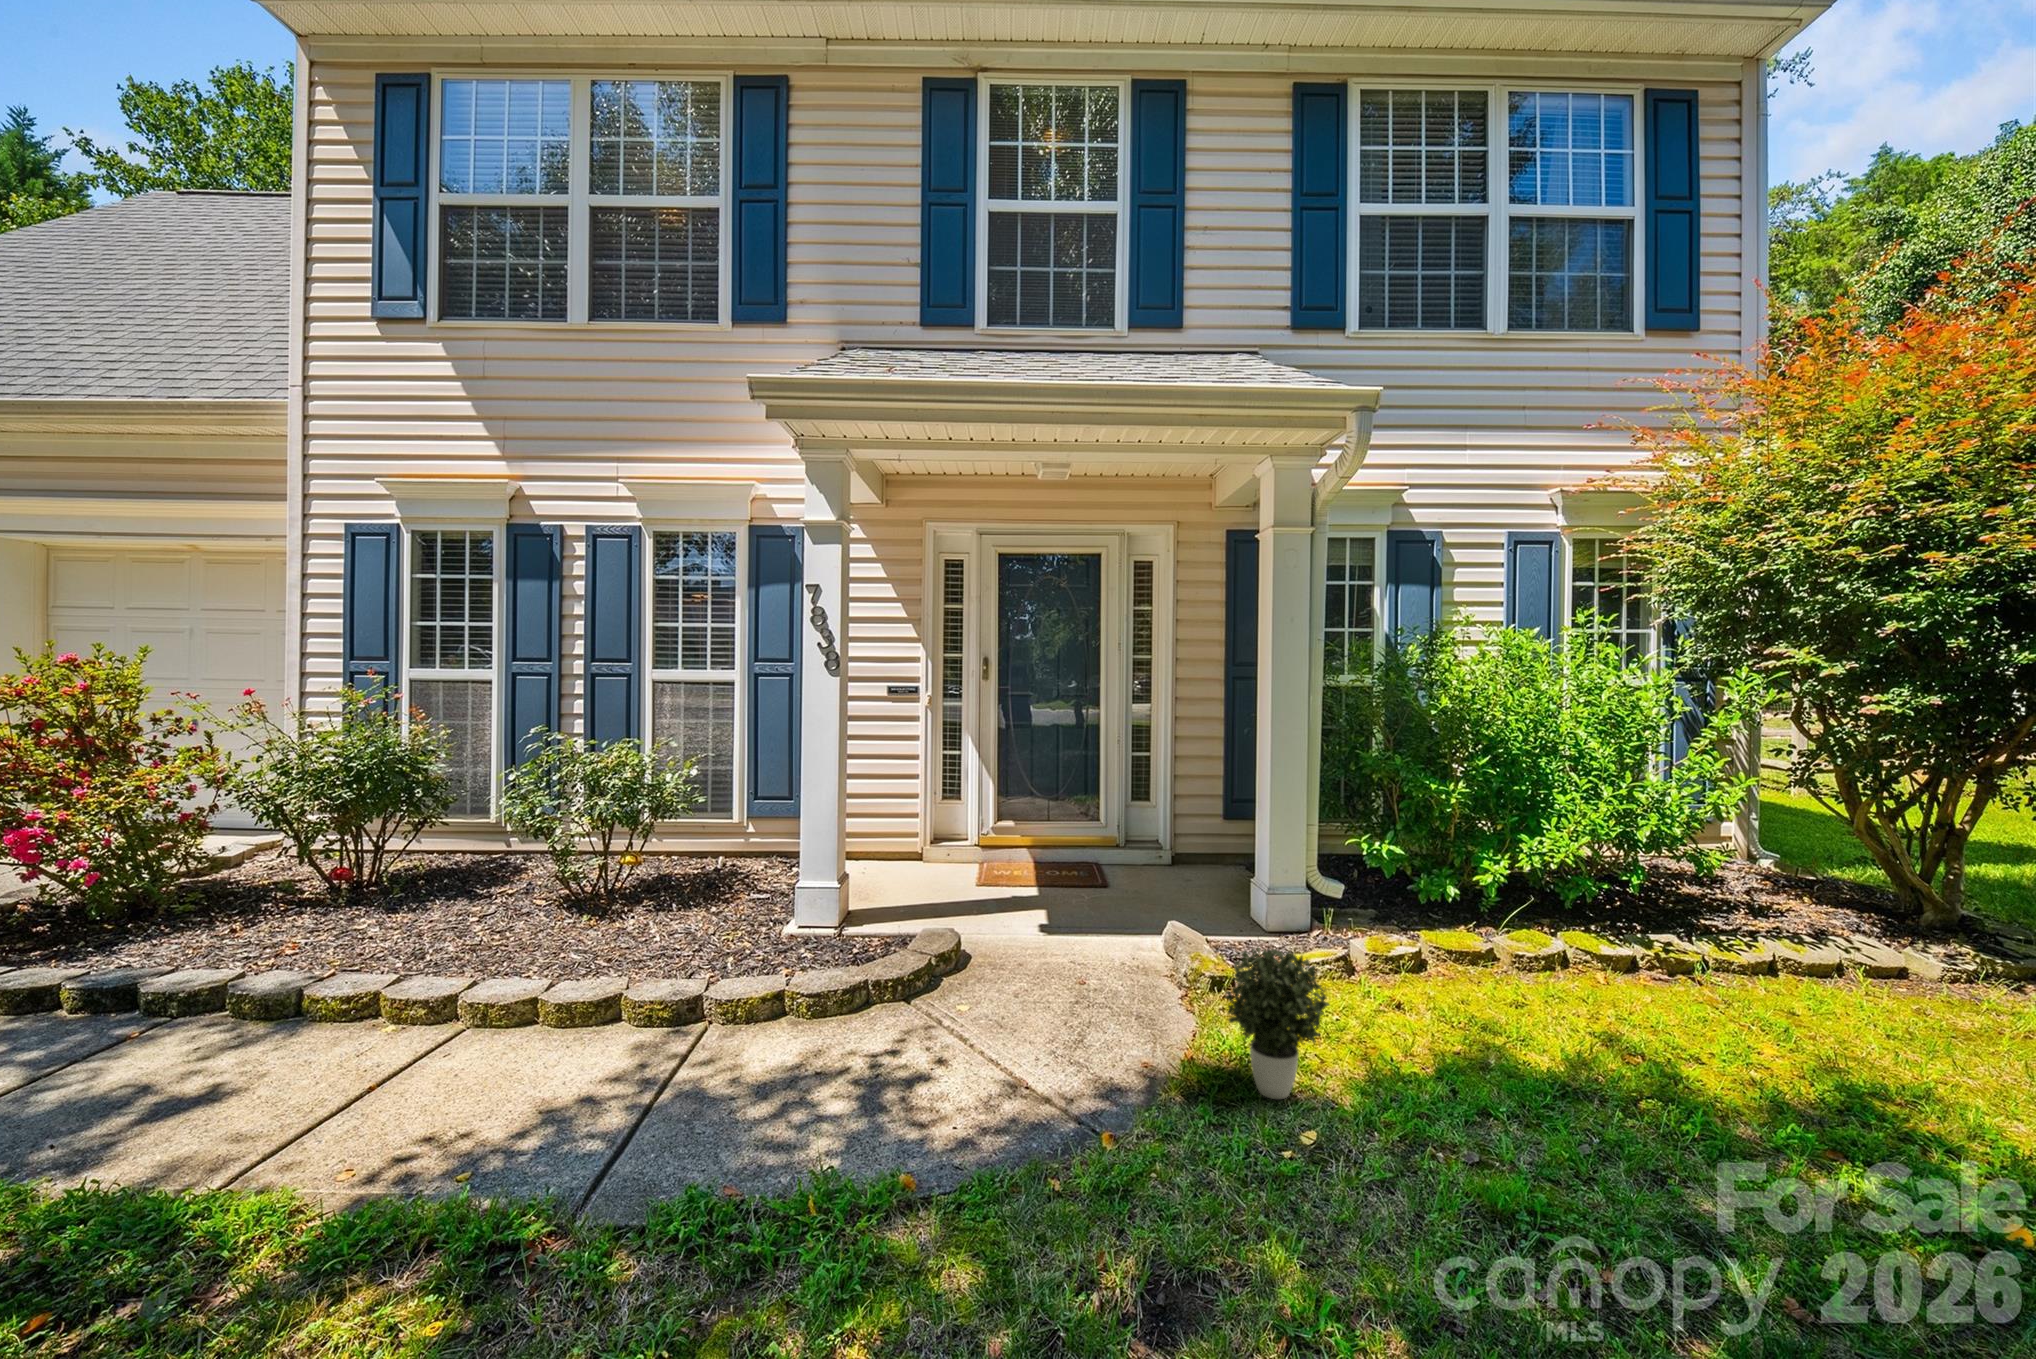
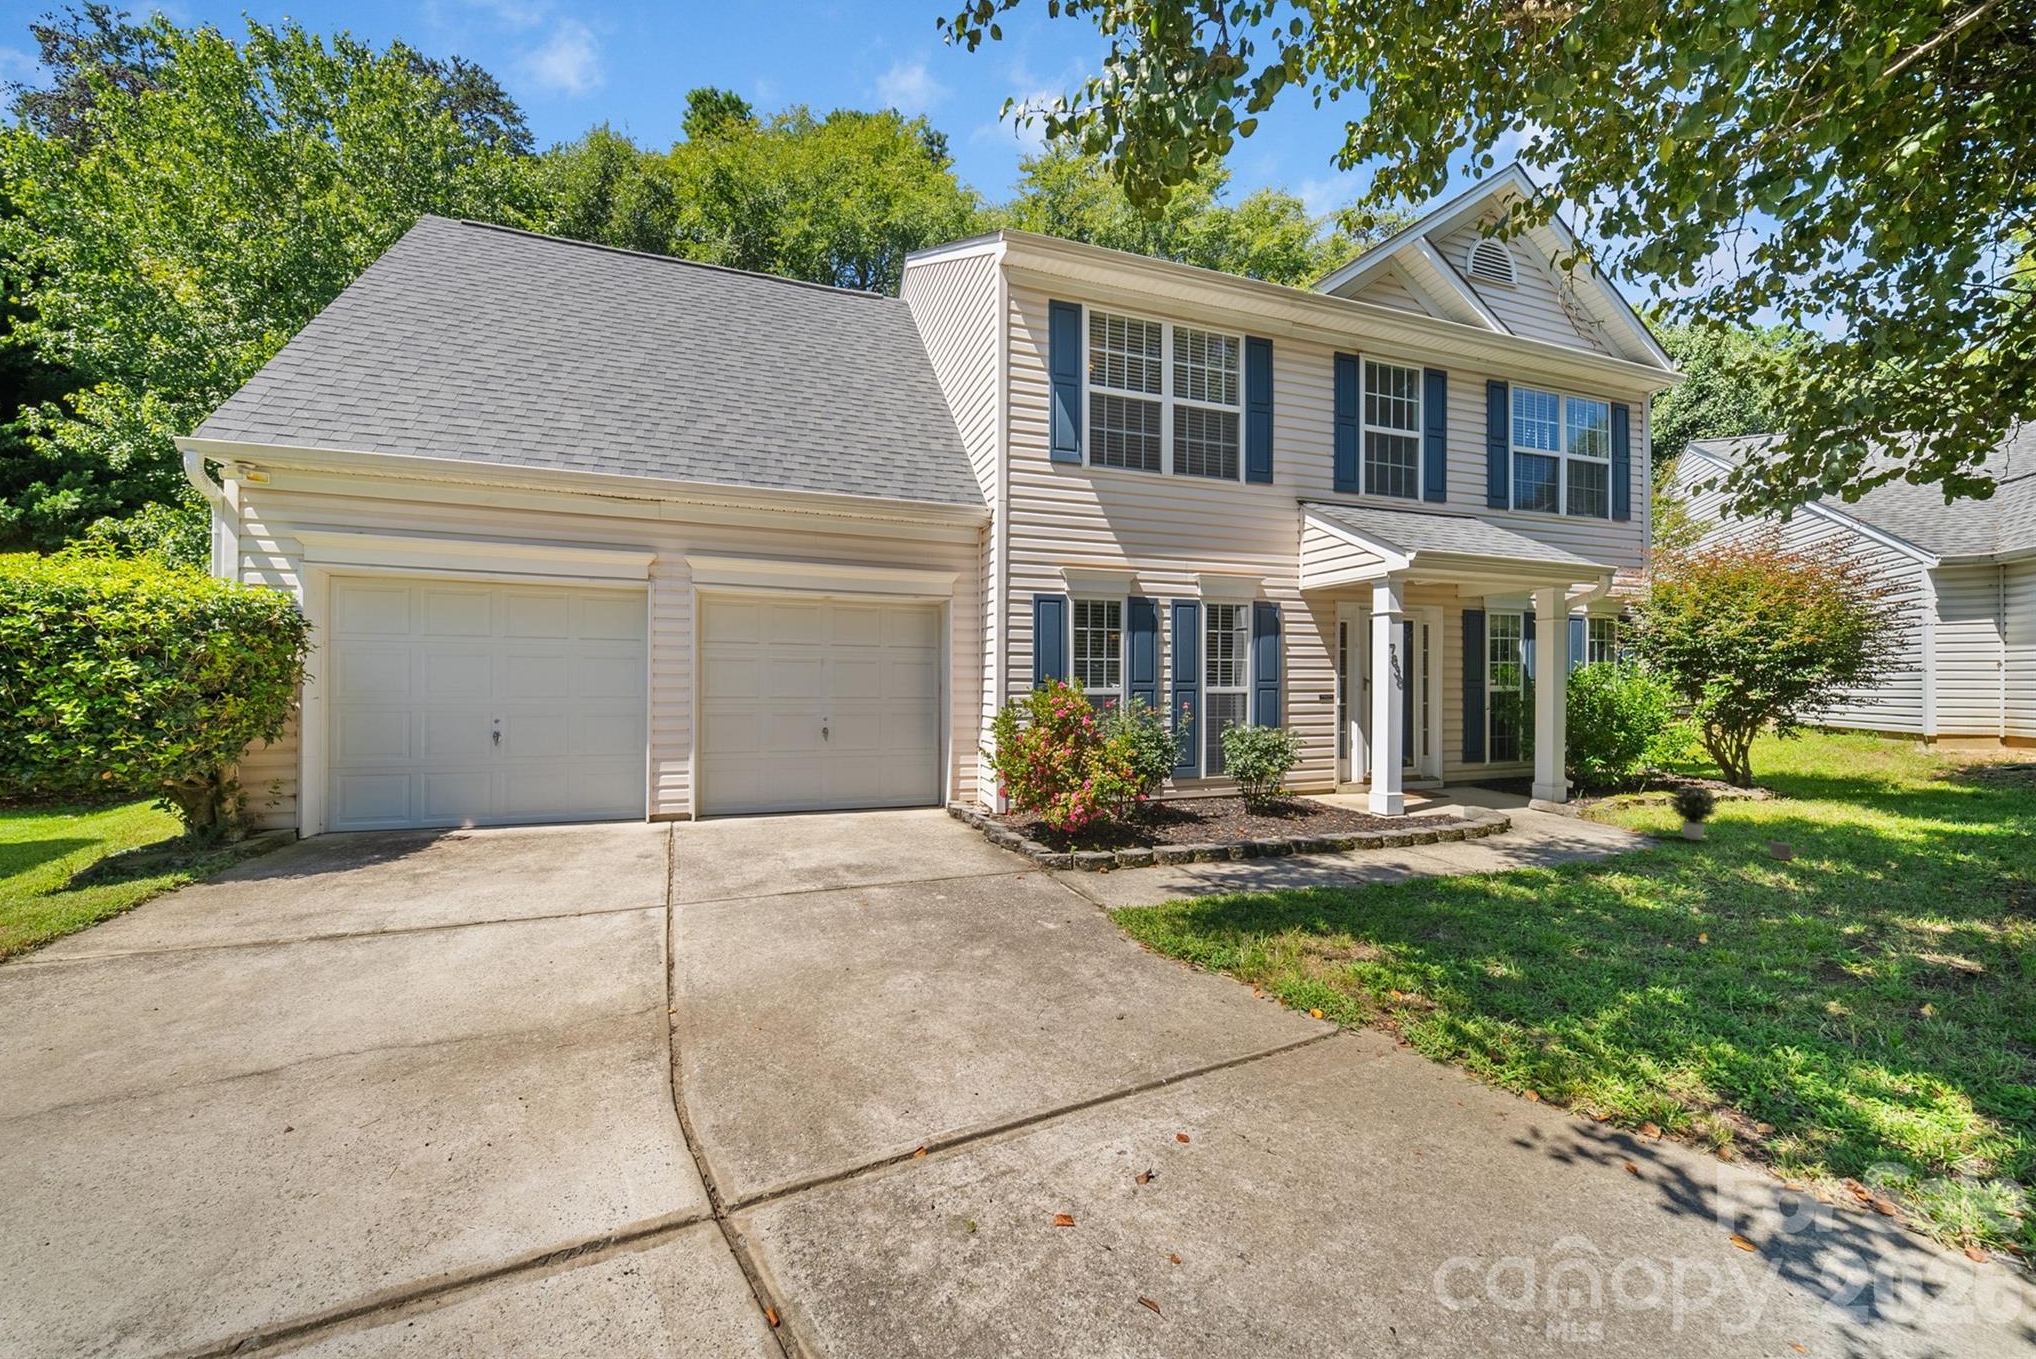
watering can: none [1293,1160,1347,1252] -> present [1765,840,1808,860]

